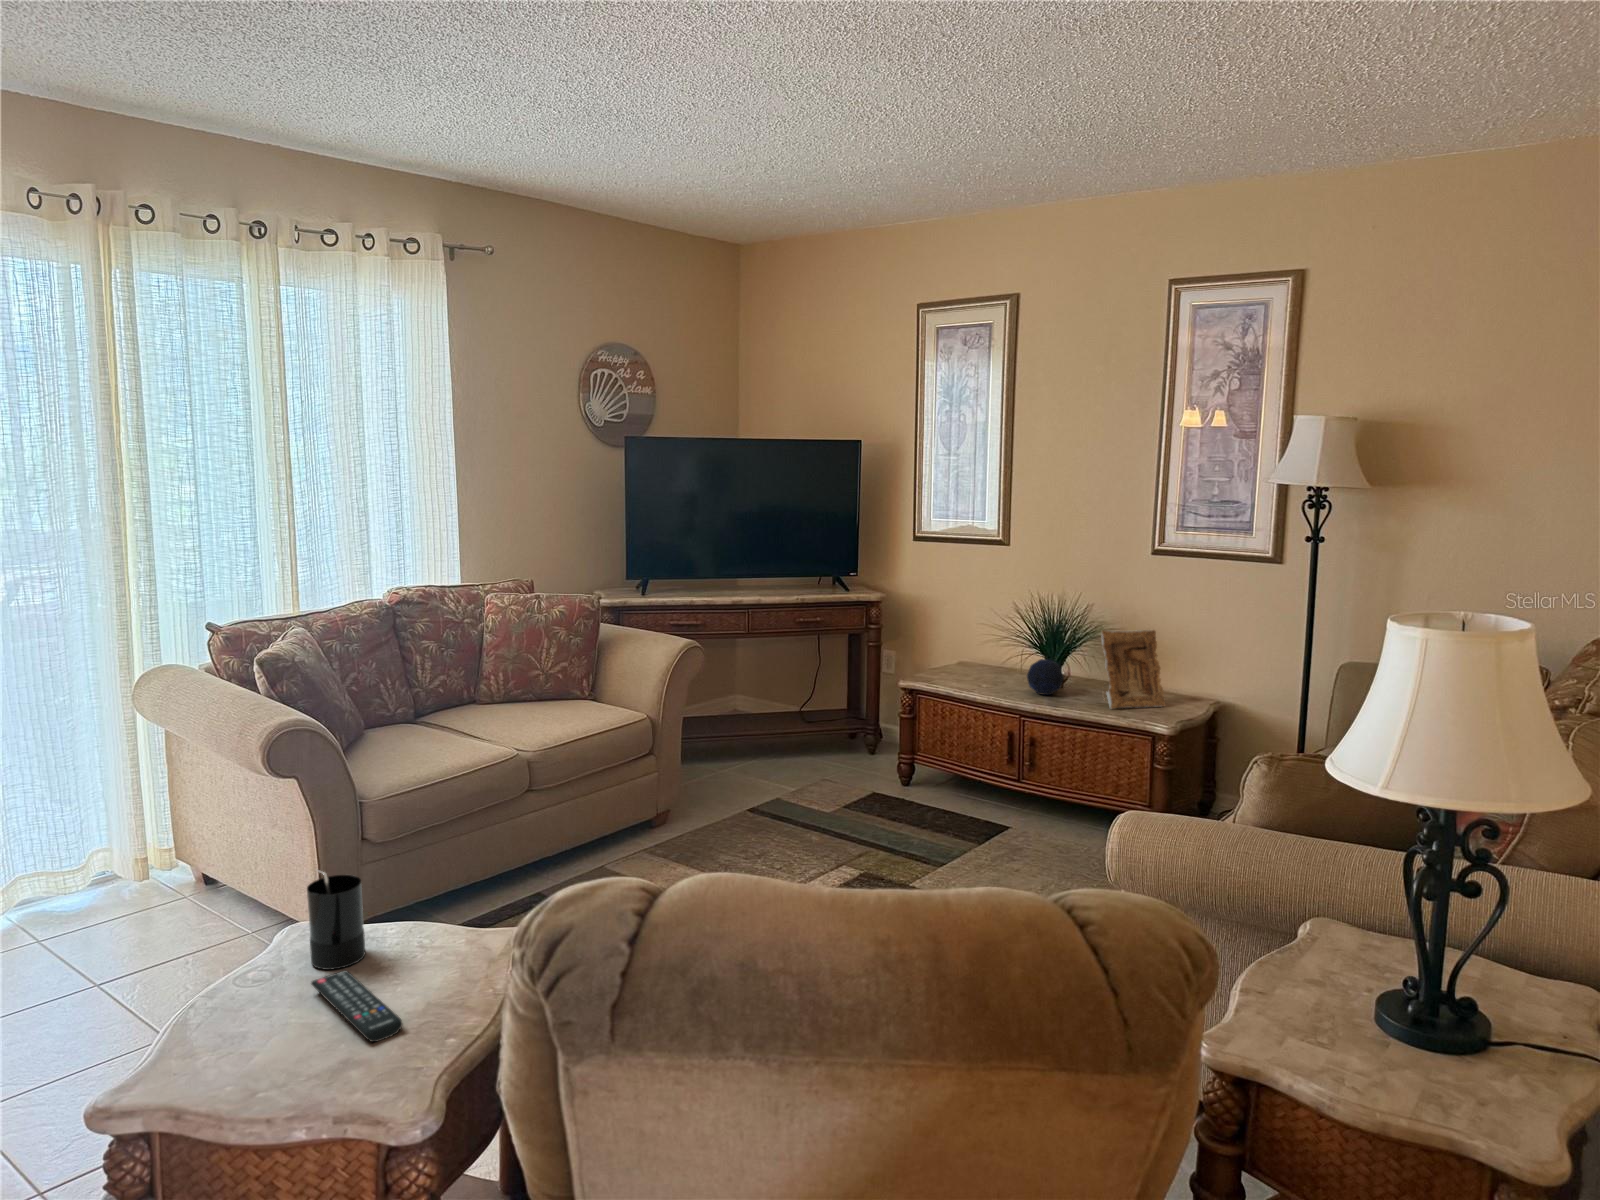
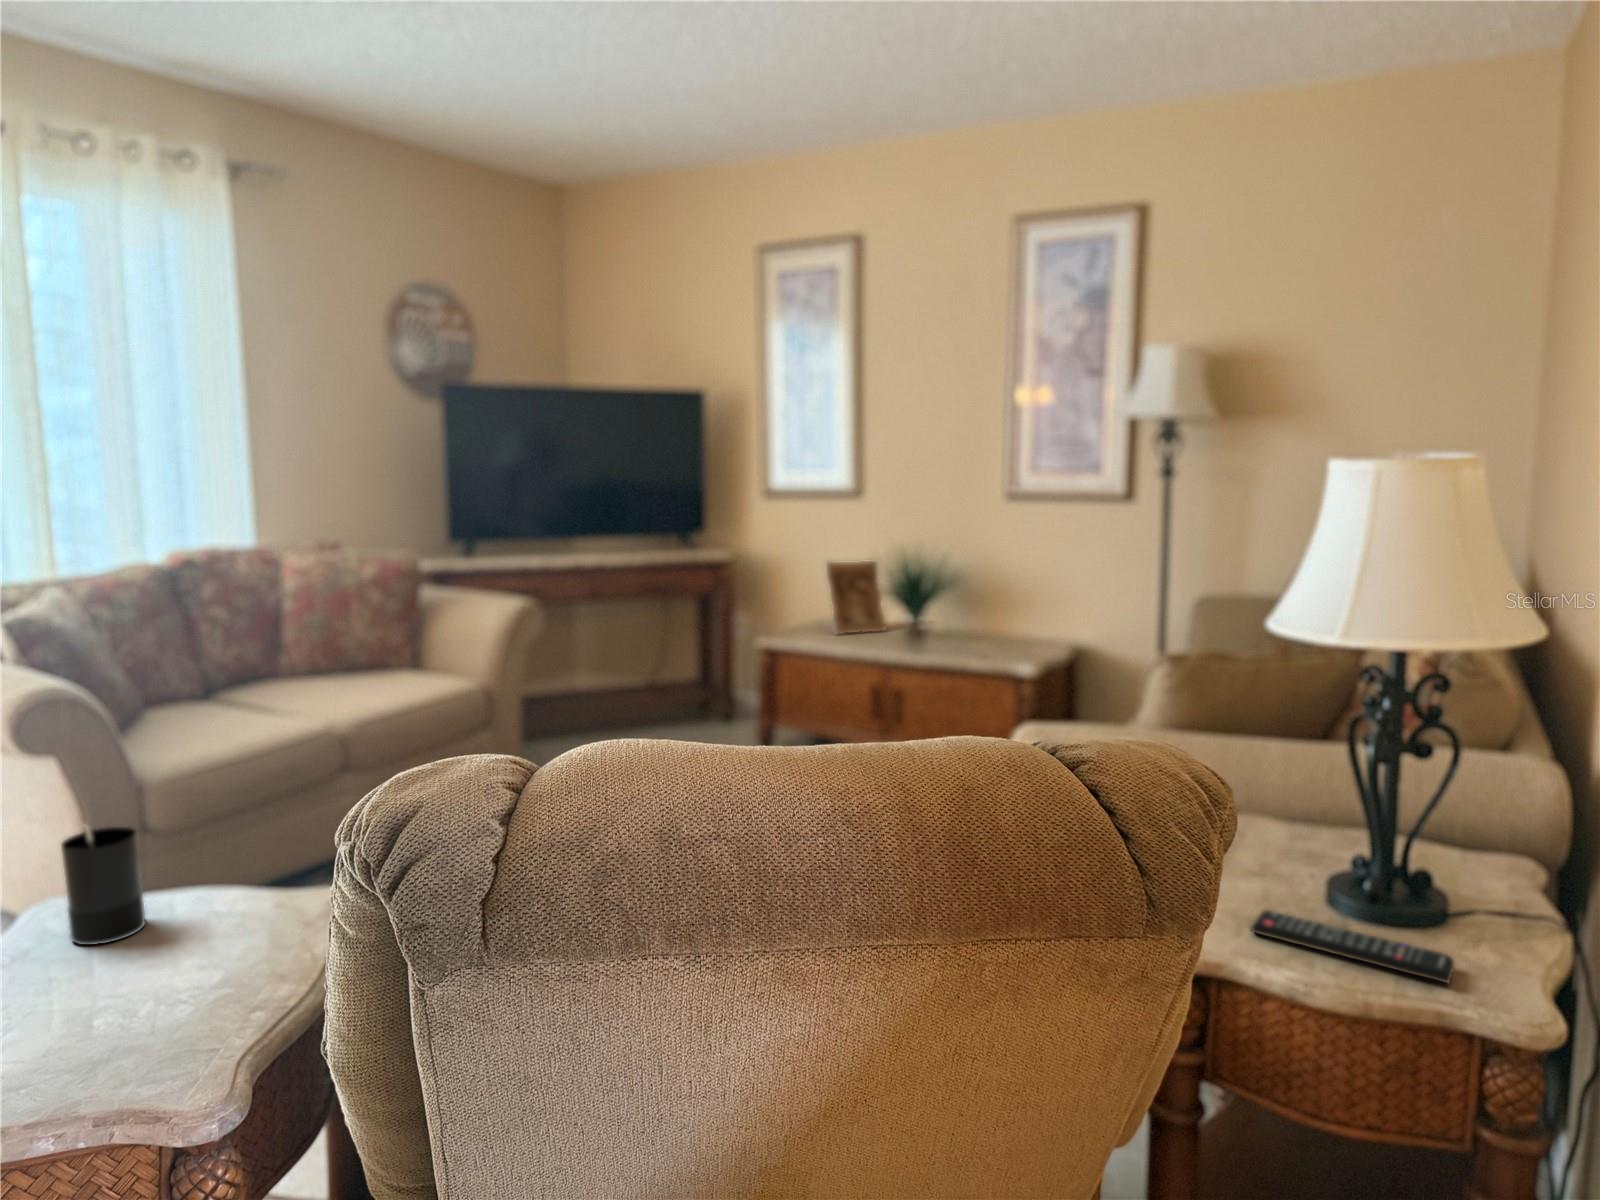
picture frame: present [1101,630,1165,709] -> present [826,561,886,634]
decorative orb: present [1027,659,1064,695] -> none [888,605,926,641]
remote control: present [311,971,402,1042] -> present [1251,910,1454,983]

